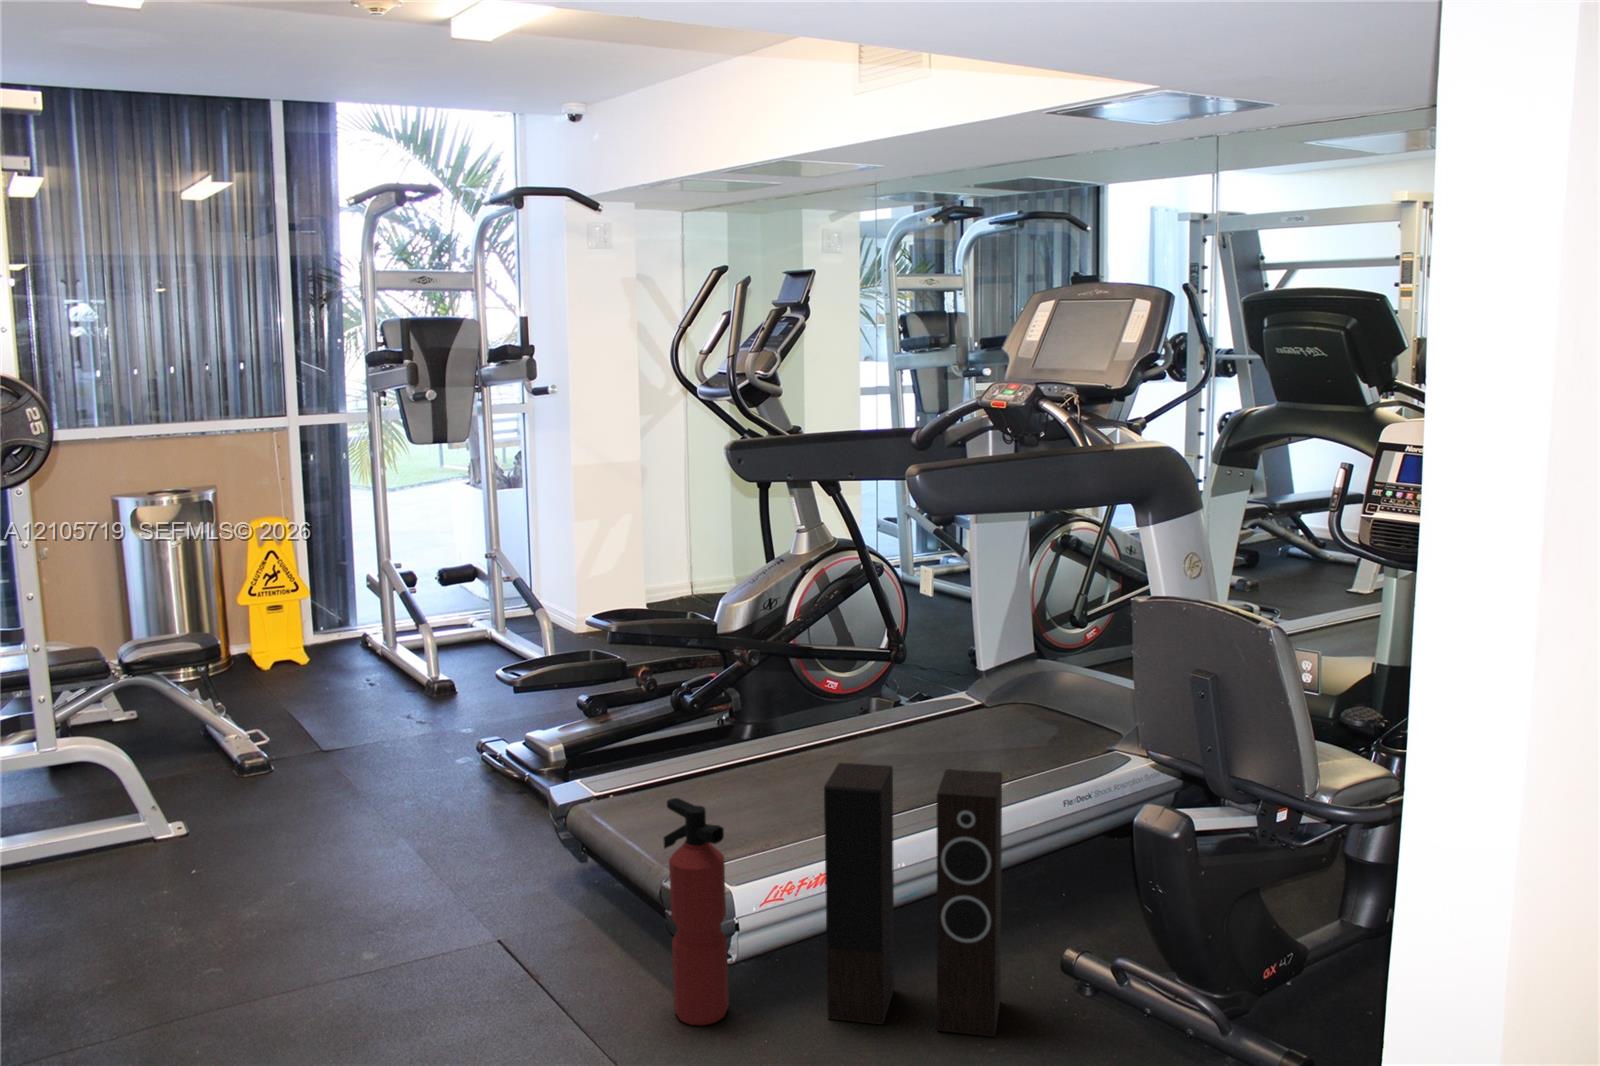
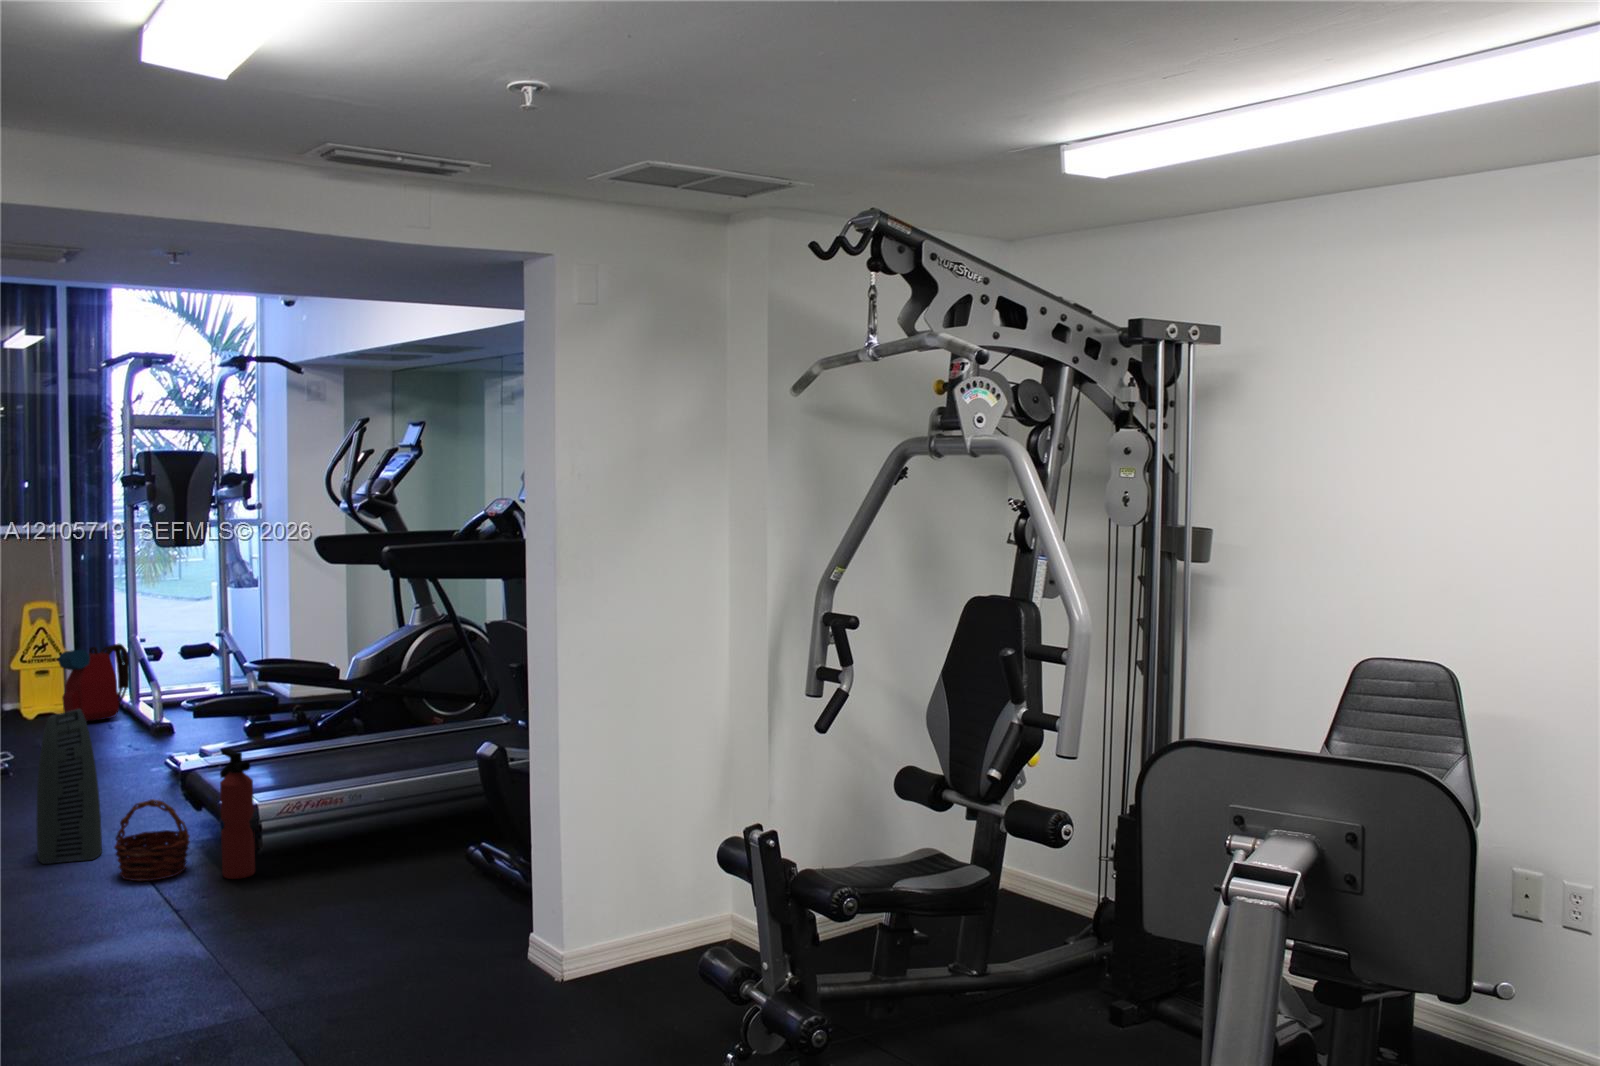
backpack: none [294,569,386,673] -> present [58,644,130,721]
air purifier: none [346,718,449,983] -> present [36,709,102,864]
speaker: present [824,763,1002,1037] -> none [307,731,417,882]
basket: none [489,886,614,1034] -> present [114,799,190,881]

